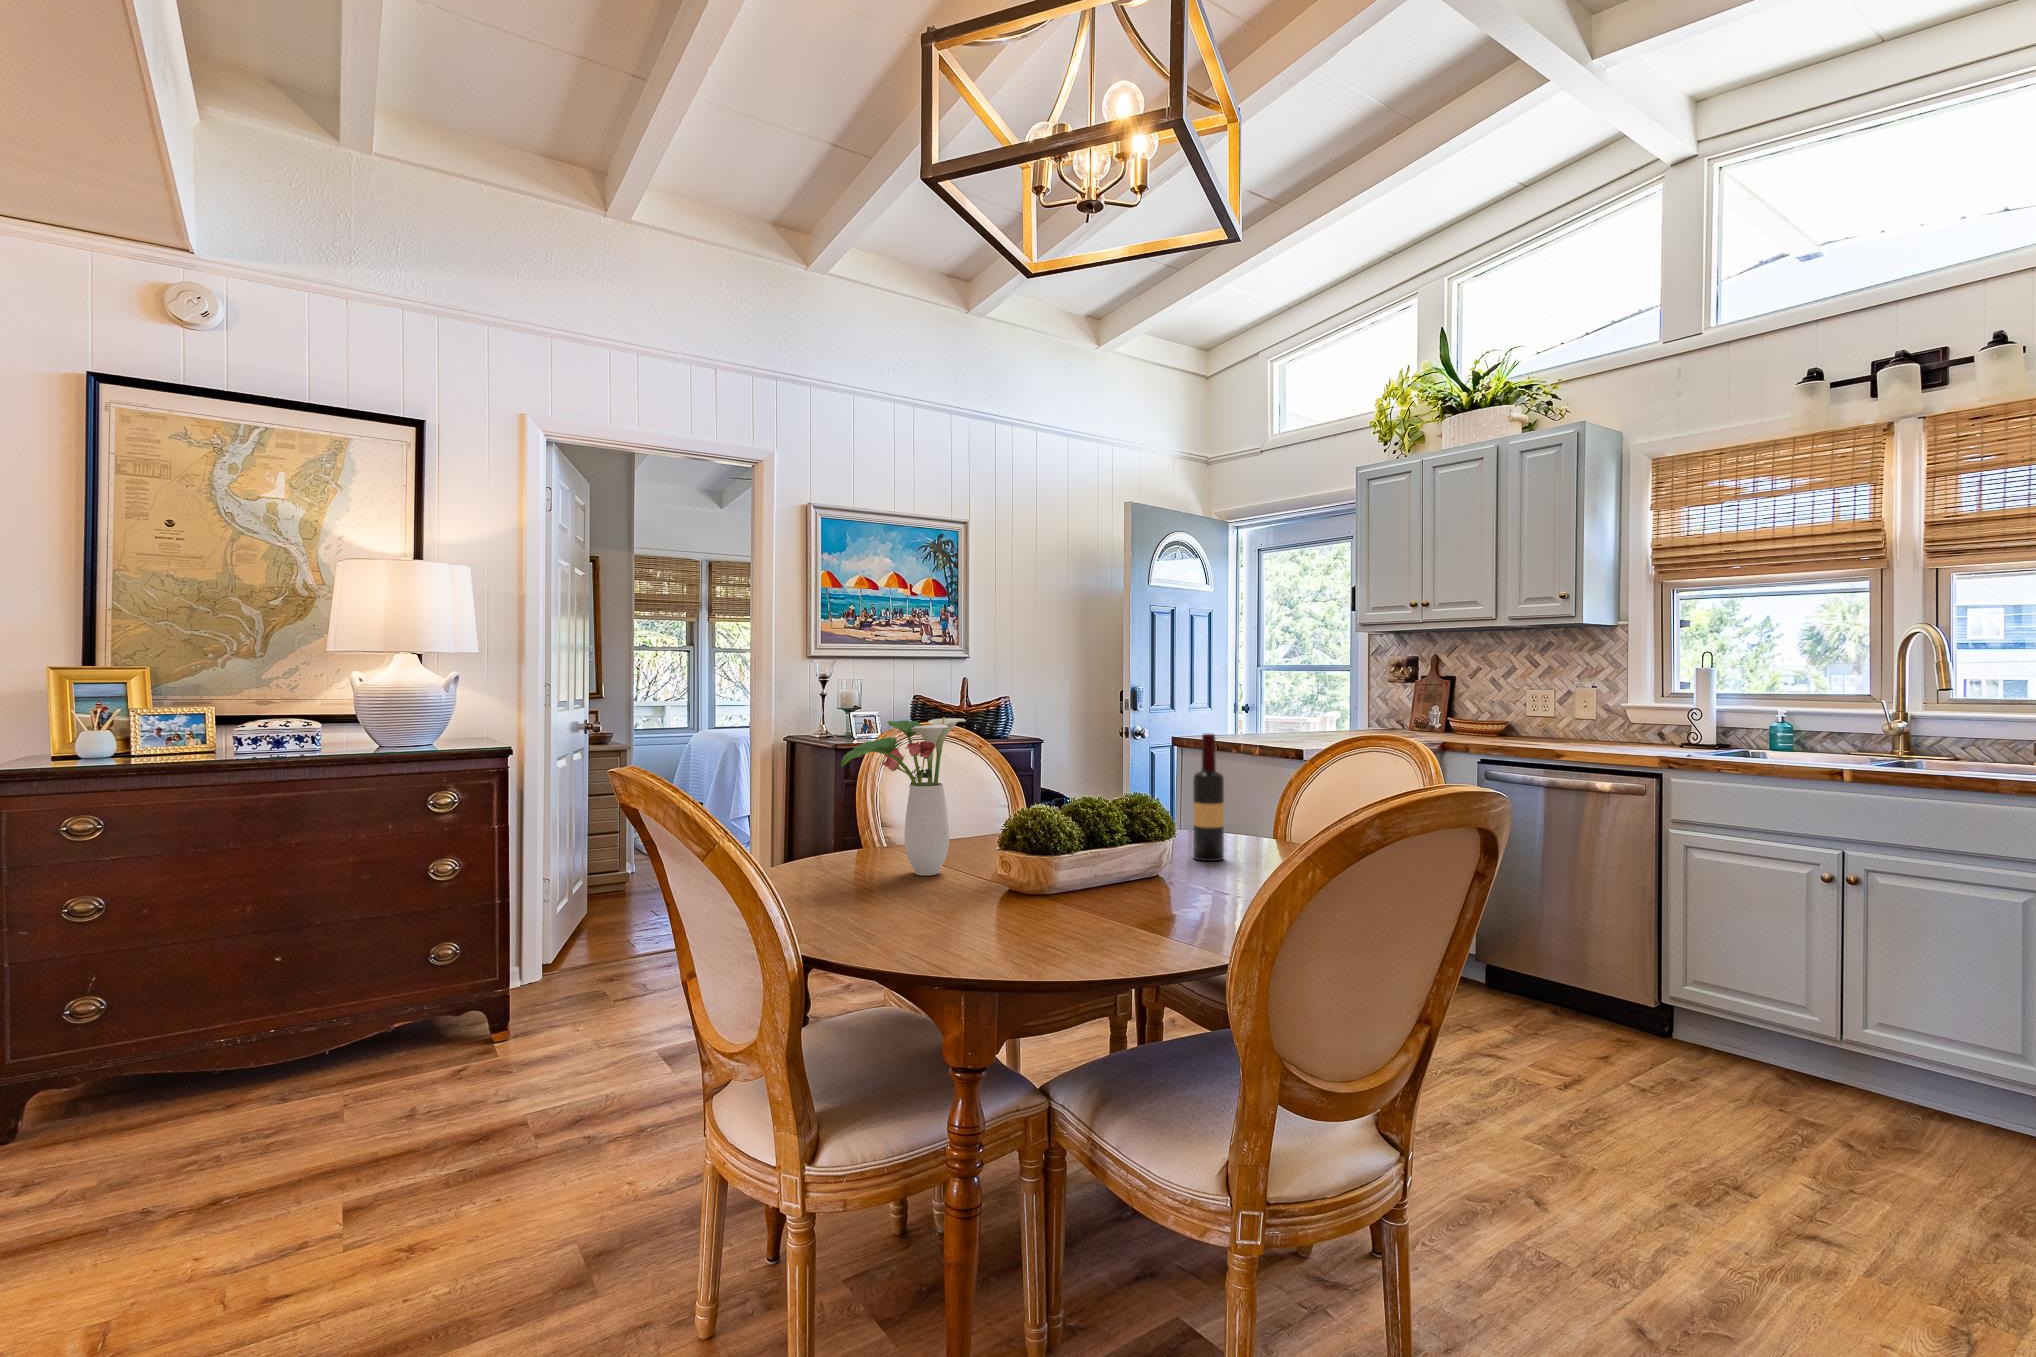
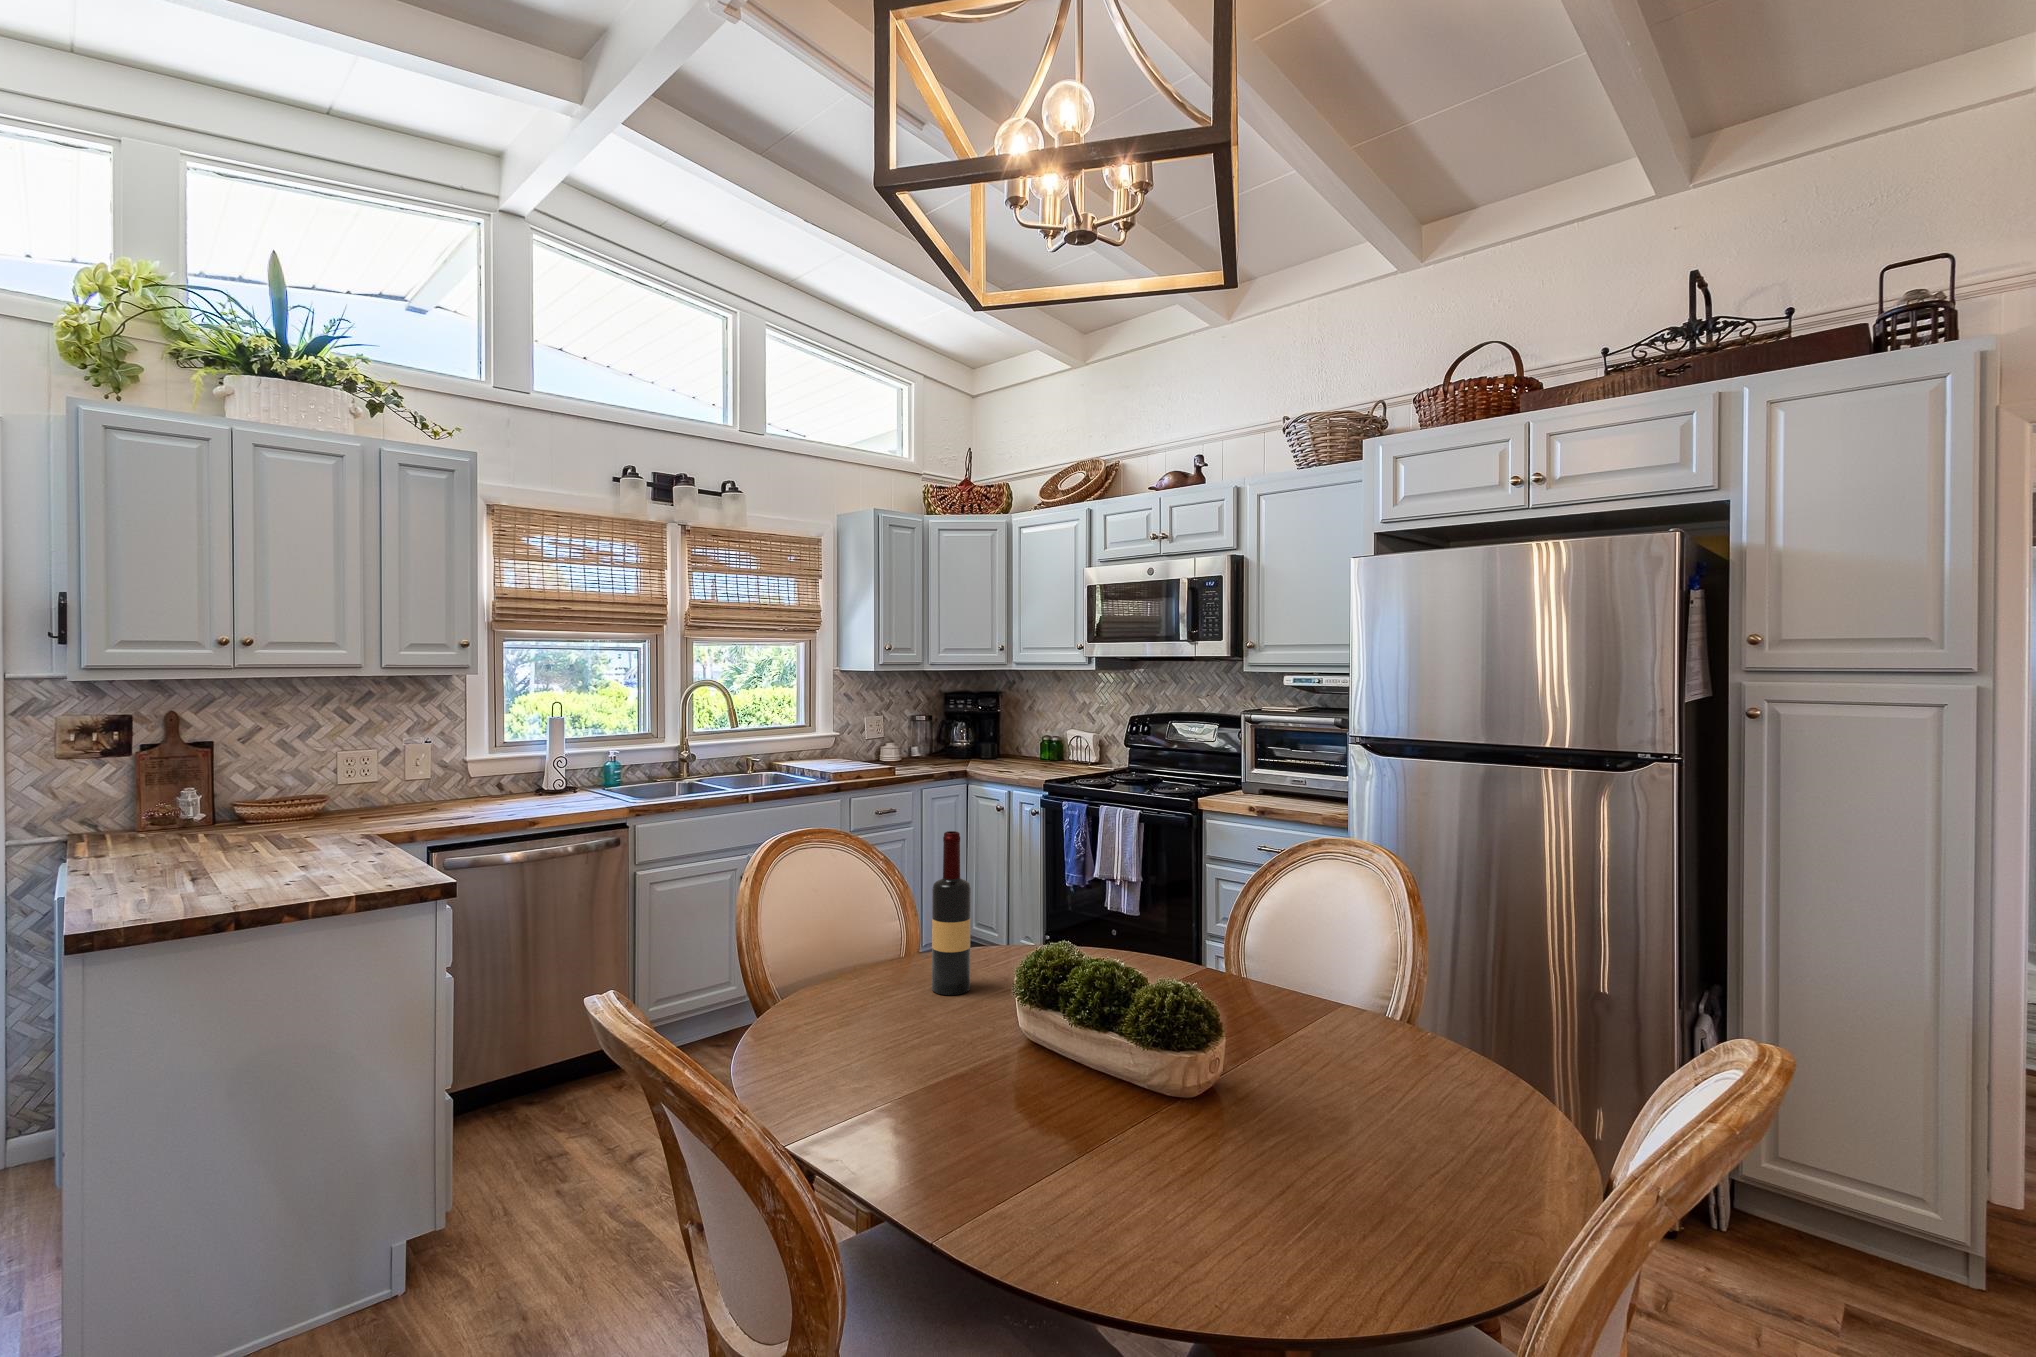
flower arrangement: present [841,717,966,876] -> none [1032,869,1299,1166]

